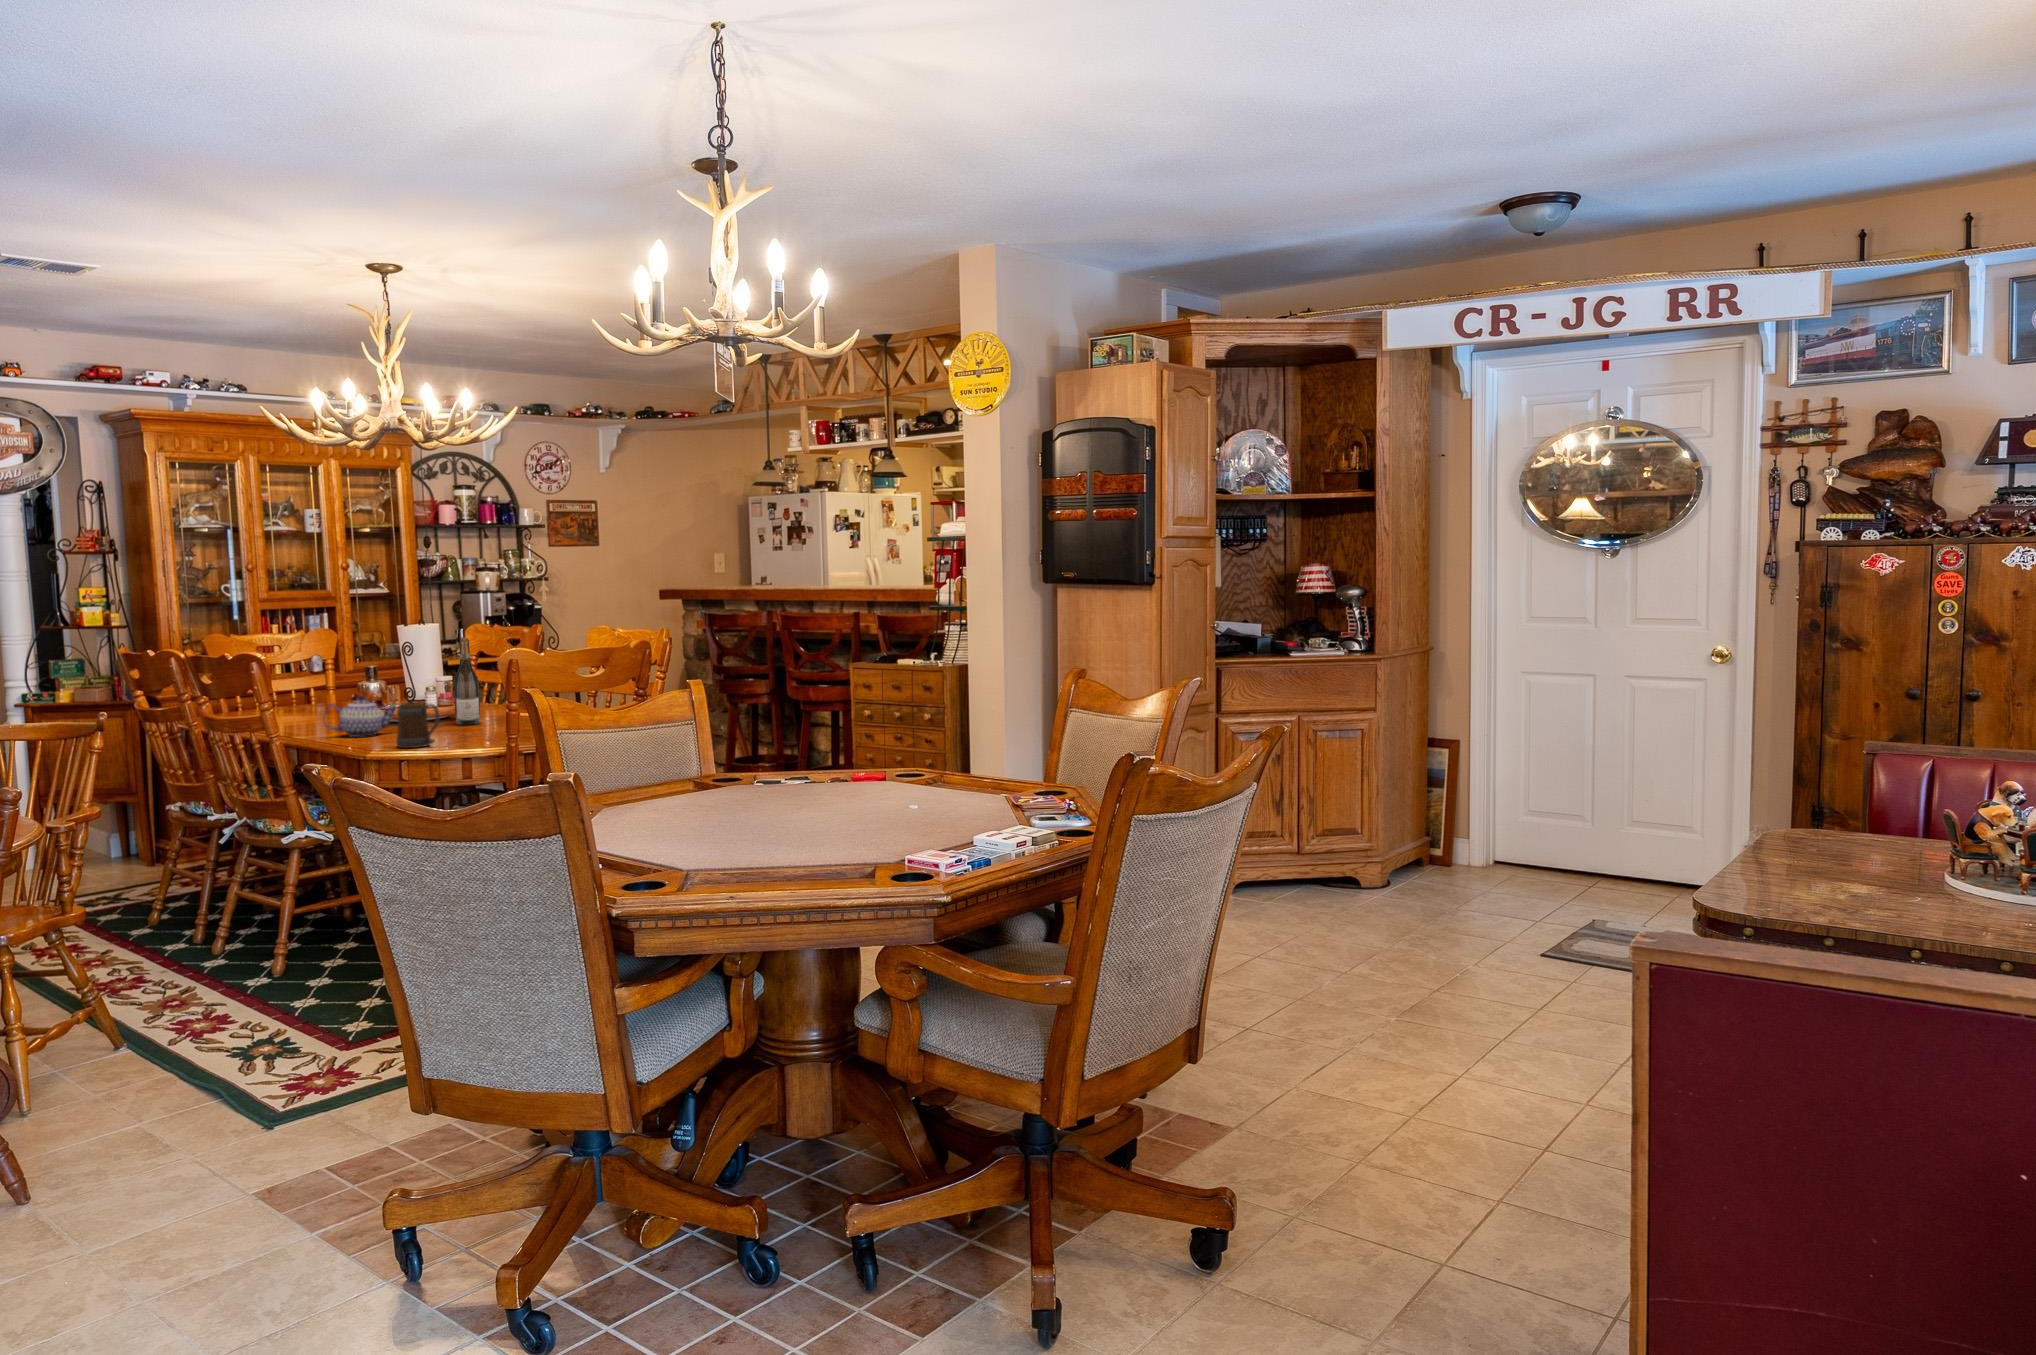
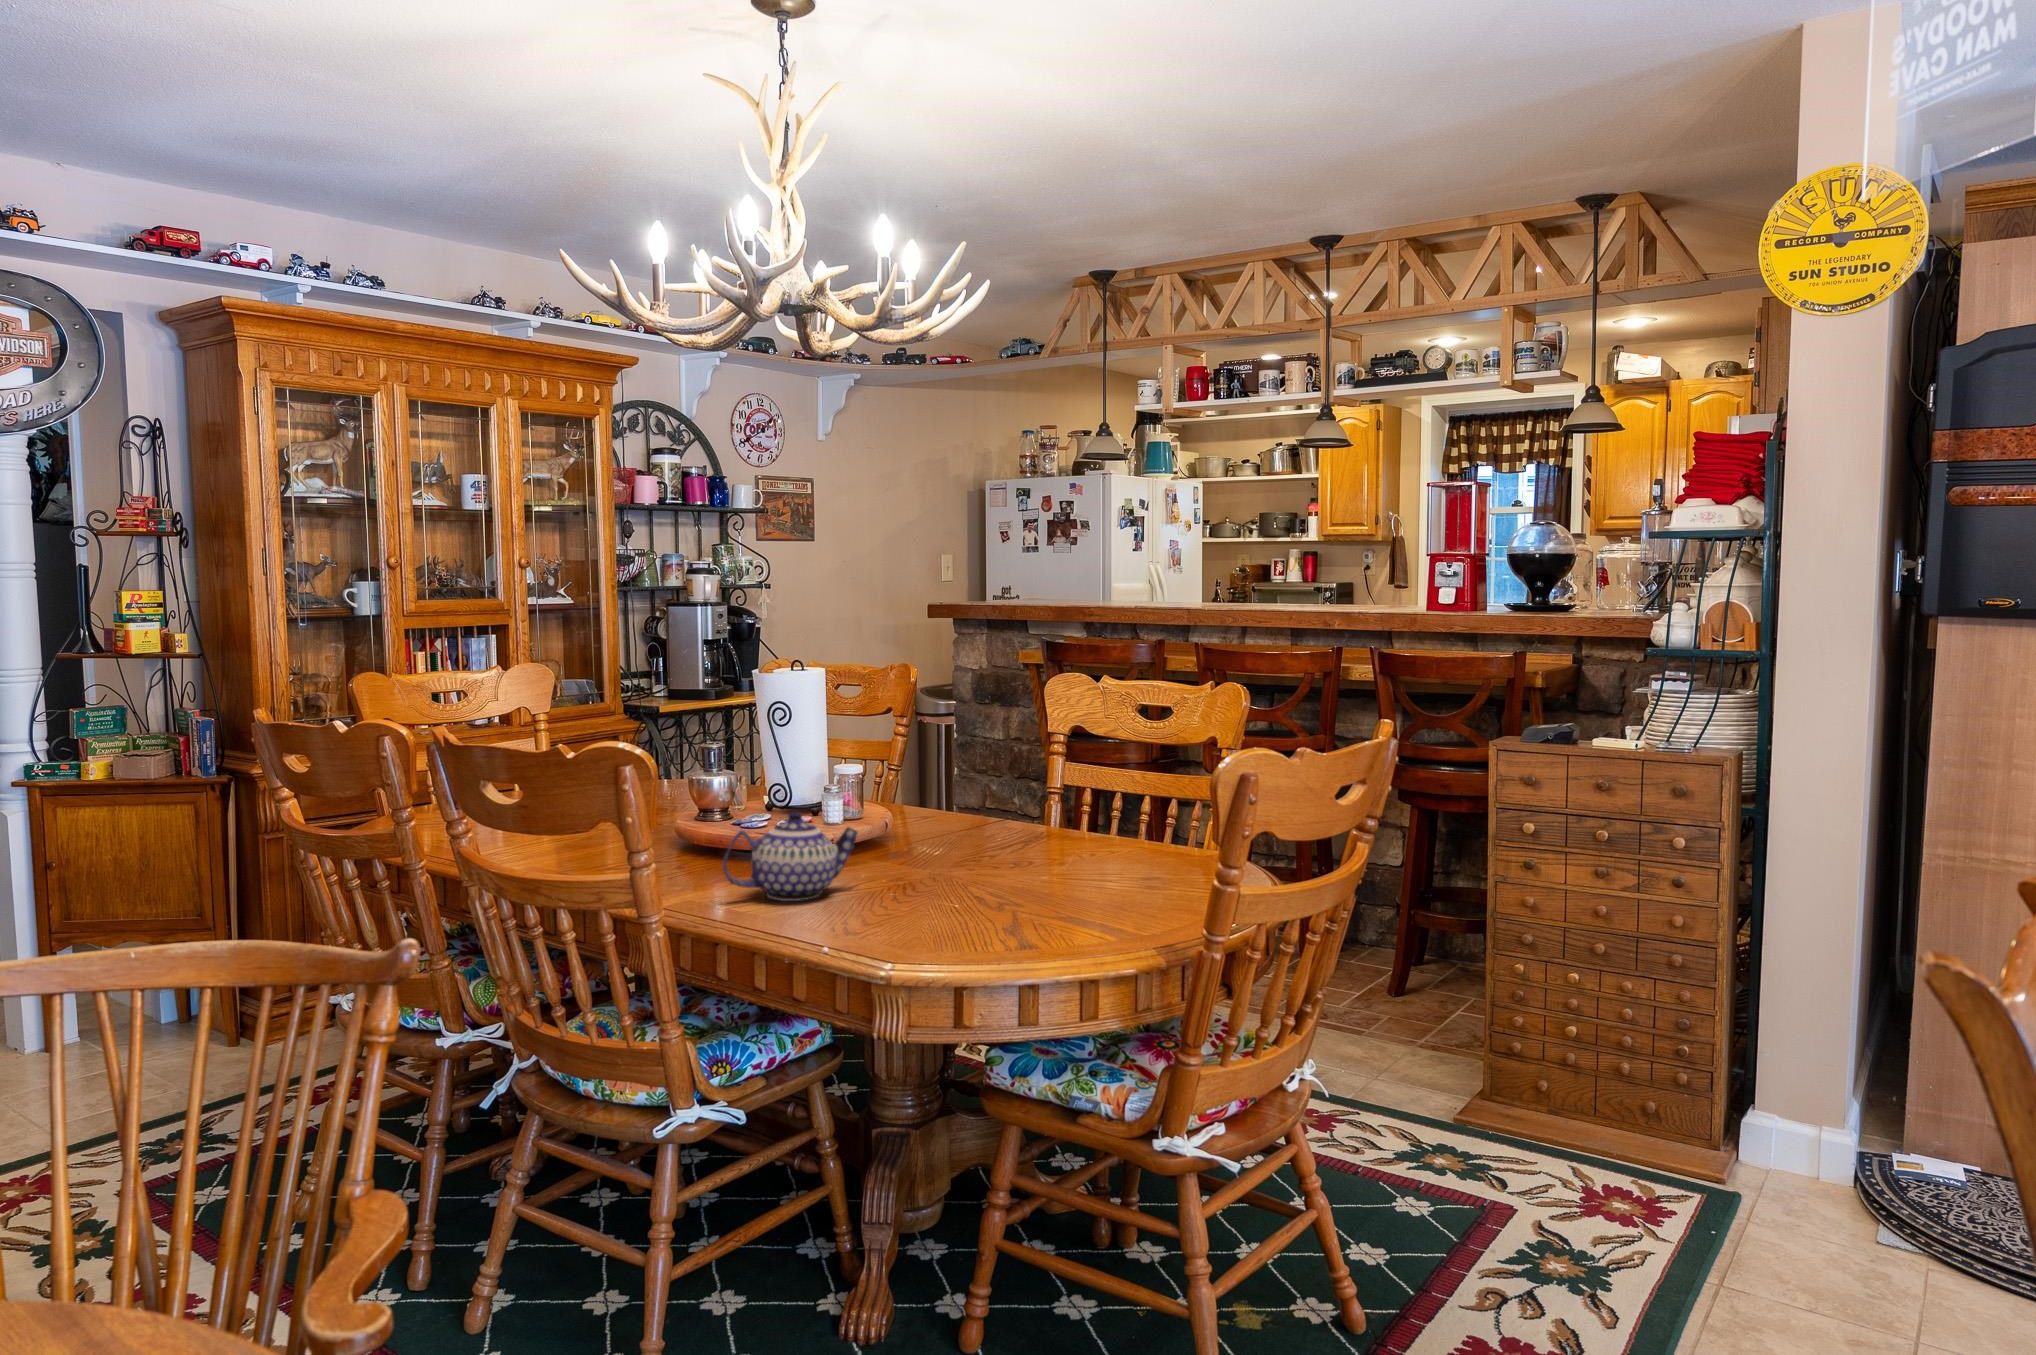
wine bottle: present [454,638,480,725] -> none [930,687,976,861]
mug: present [396,701,440,748] -> none [940,837,1042,947]

